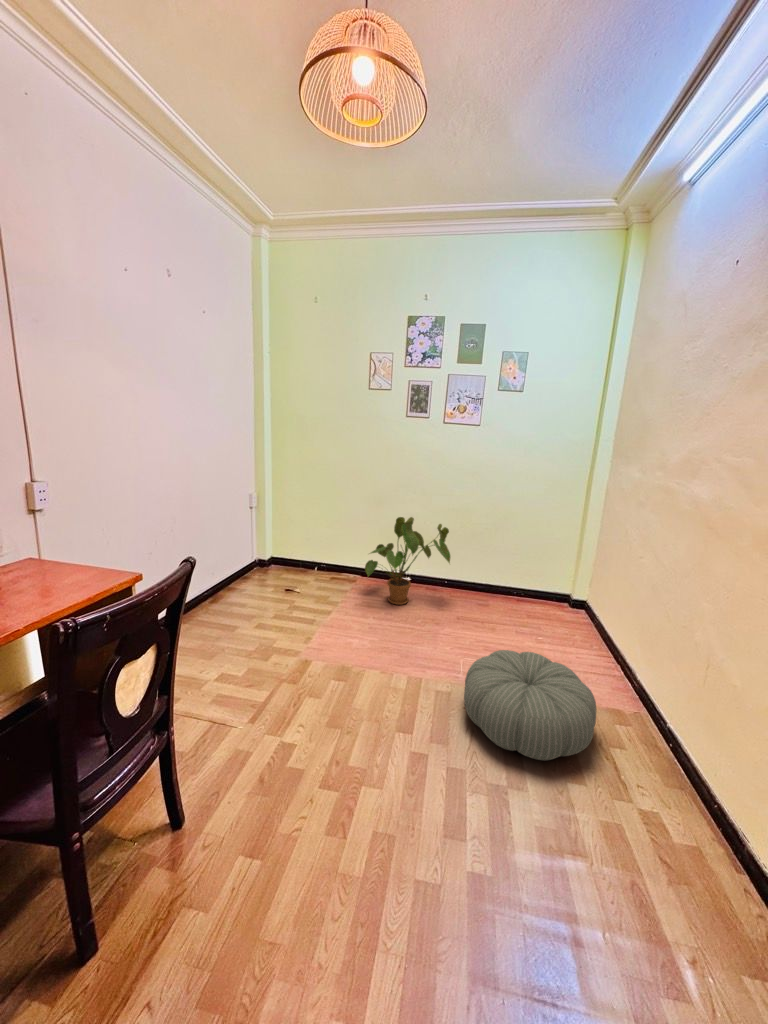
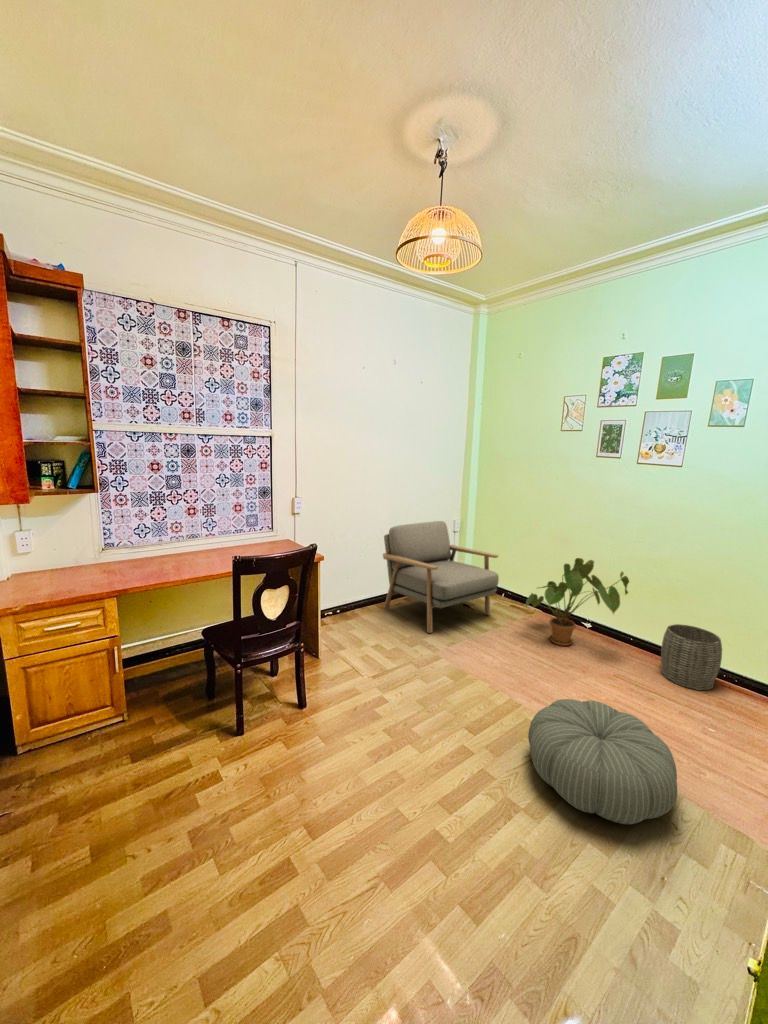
armchair: none [180,496,330,634] -> present [383,521,499,633]
woven basket: none [479,560,521,611] -> present [661,624,722,690]

